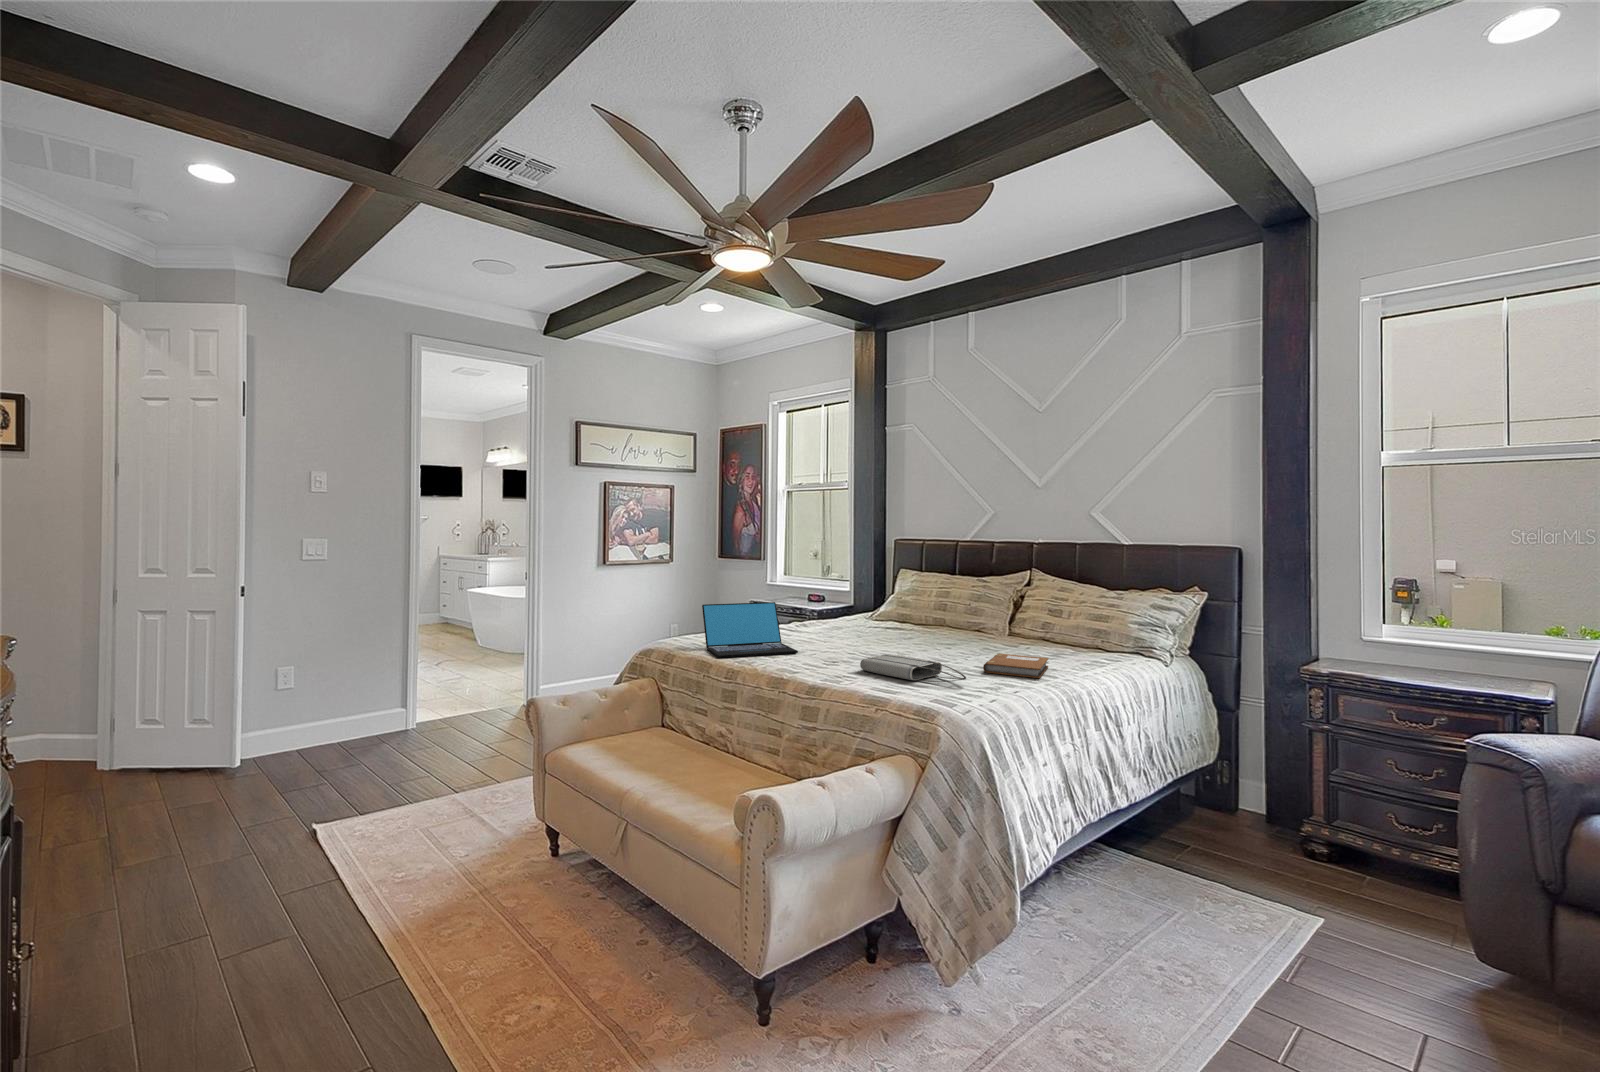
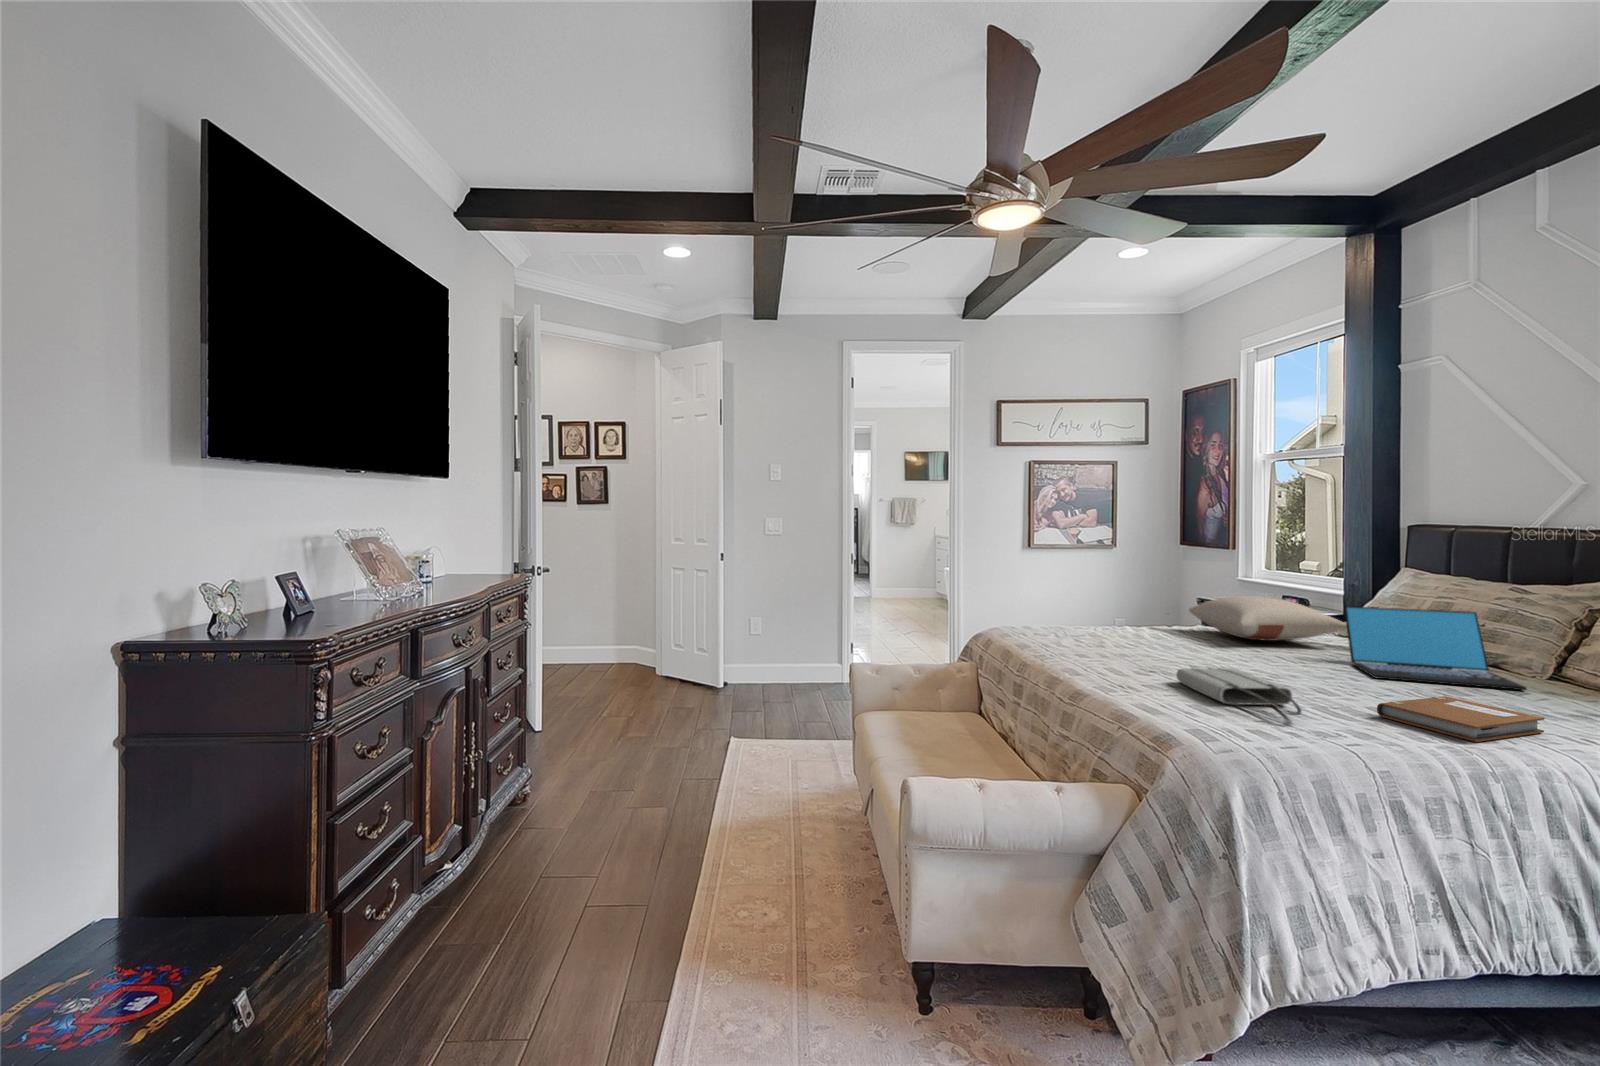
pillow: none [793,598,900,632] -> present [1189,596,1347,641]
laptop: present [702,602,798,658] -> present [1344,606,1527,690]

